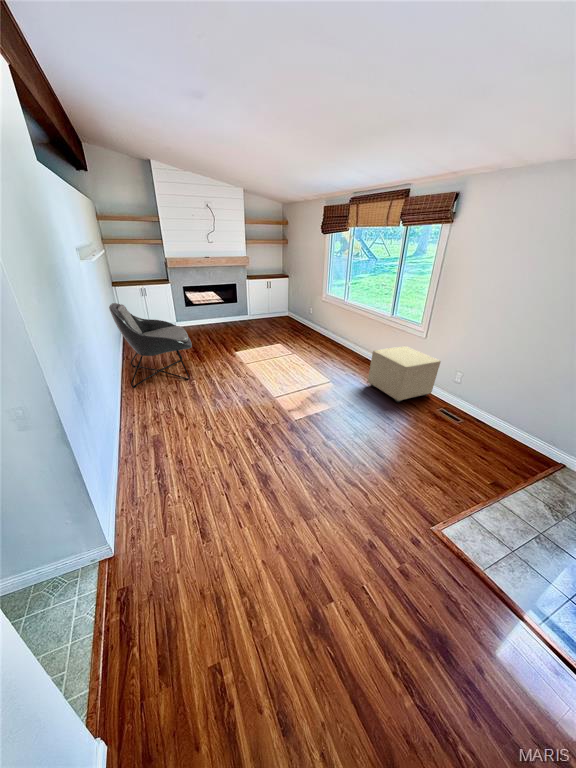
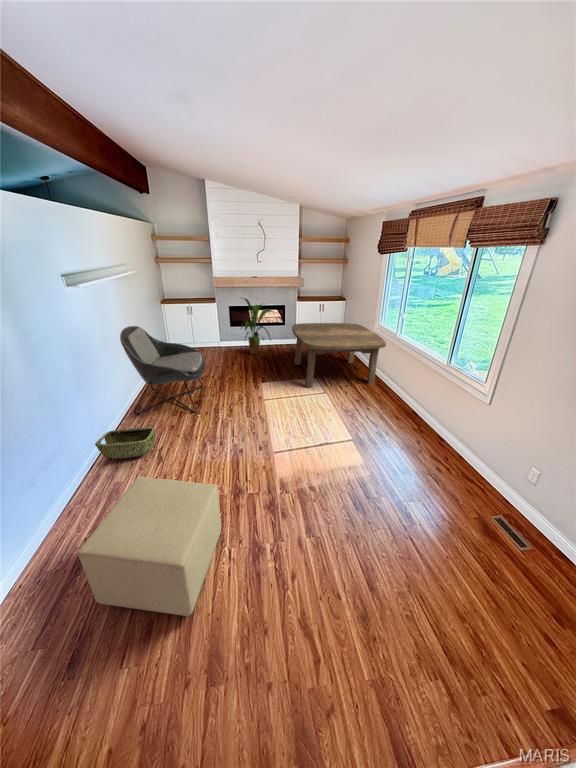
house plant: none [198,276,232,331] -> present [241,298,273,354]
coffee table: none [253,296,337,351] -> present [292,323,386,387]
ottoman: present [368,346,441,402] -> present [78,477,221,616]
woven basket: none [121,391,171,421] -> present [95,427,155,459]

